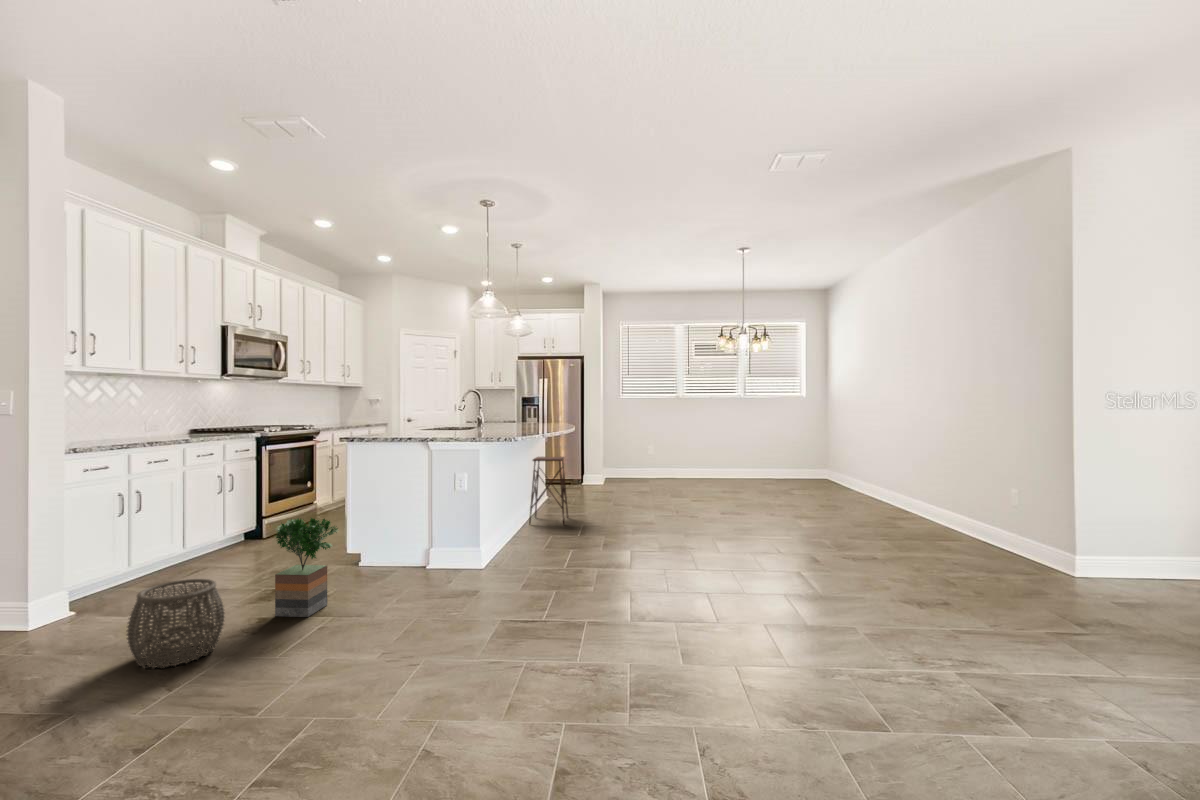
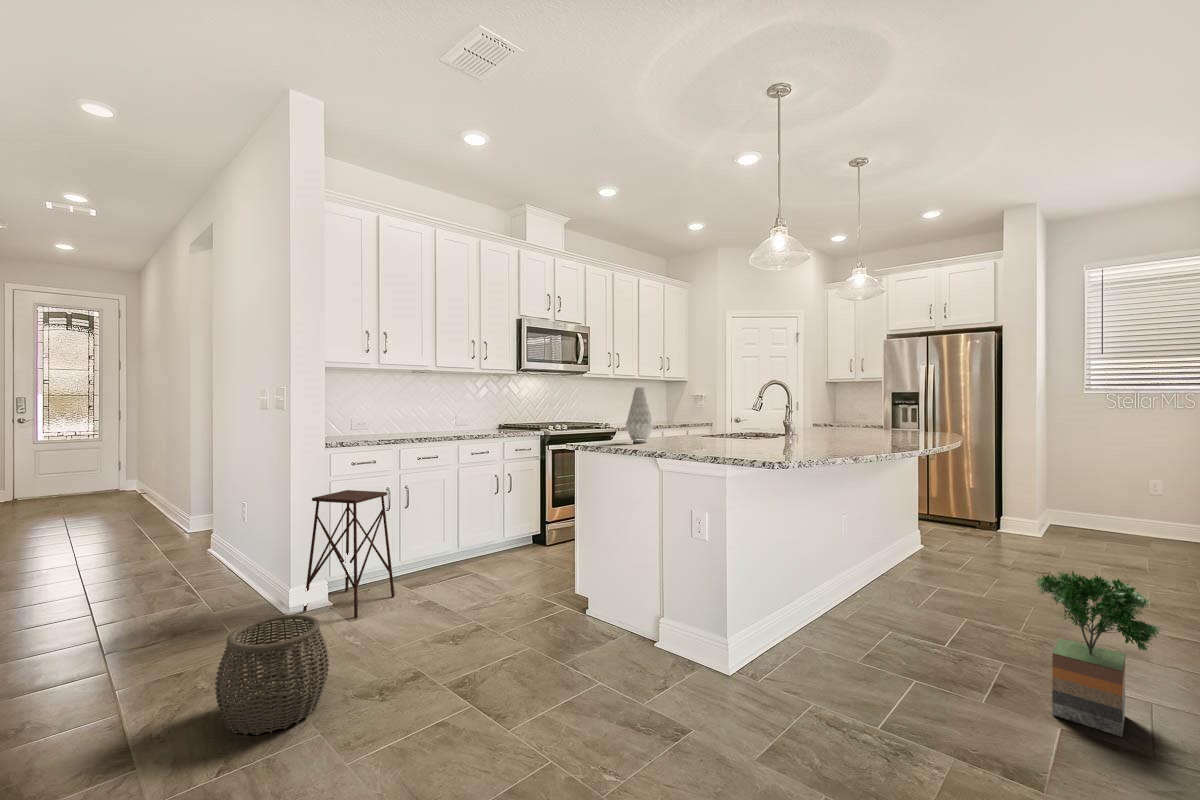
vase: none [371,394,394,436] -> present [626,387,654,442]
side table: present [529,457,568,524] -> present [303,490,395,618]
potted tree: present [275,518,338,617] -> present [1035,571,1161,737]

